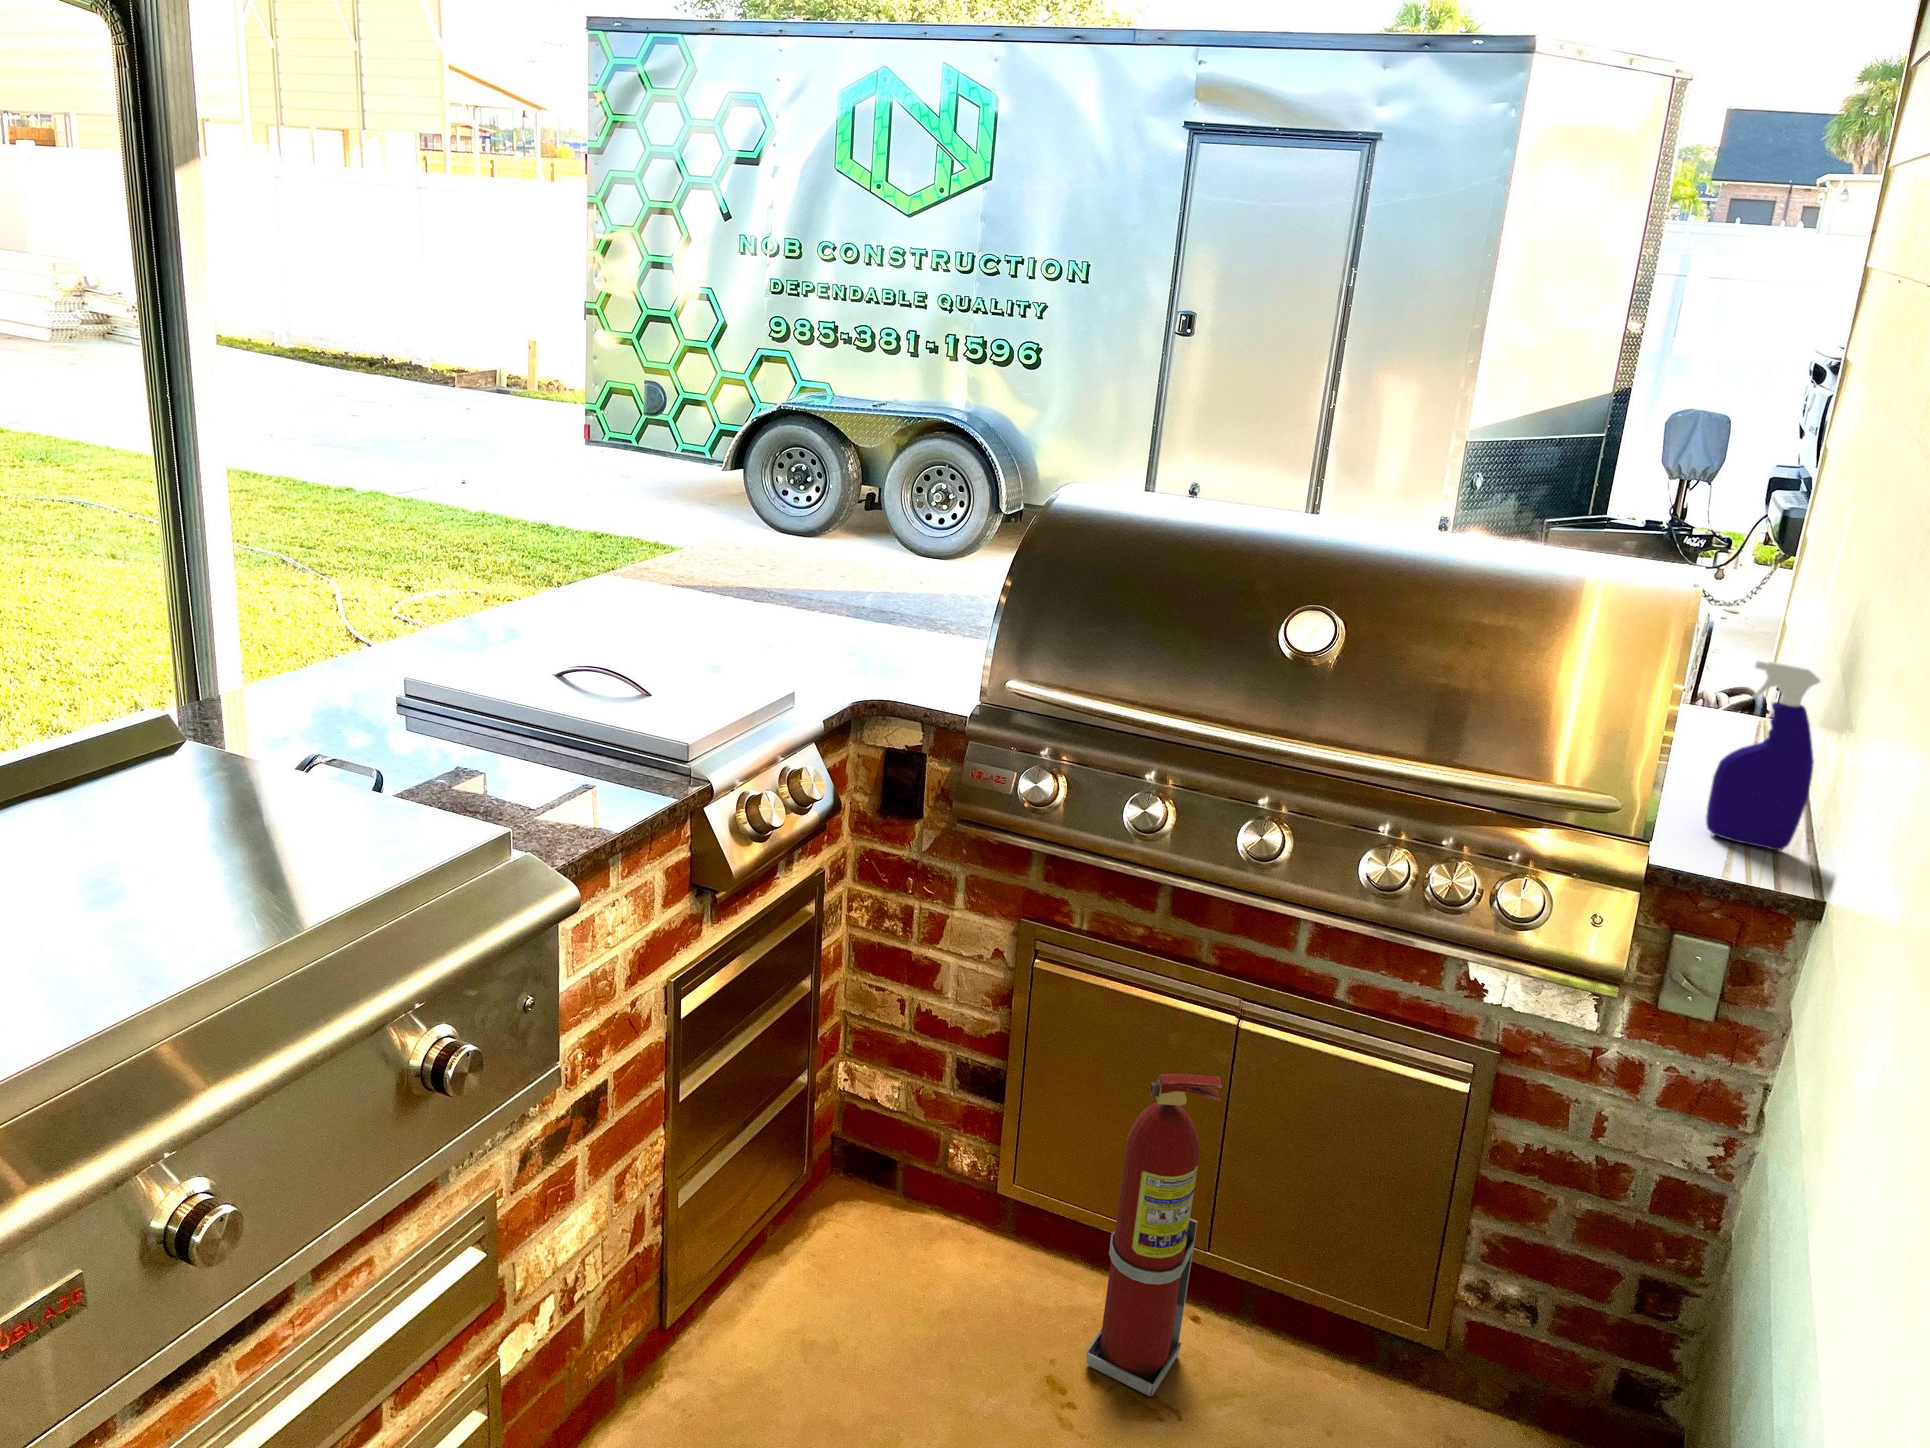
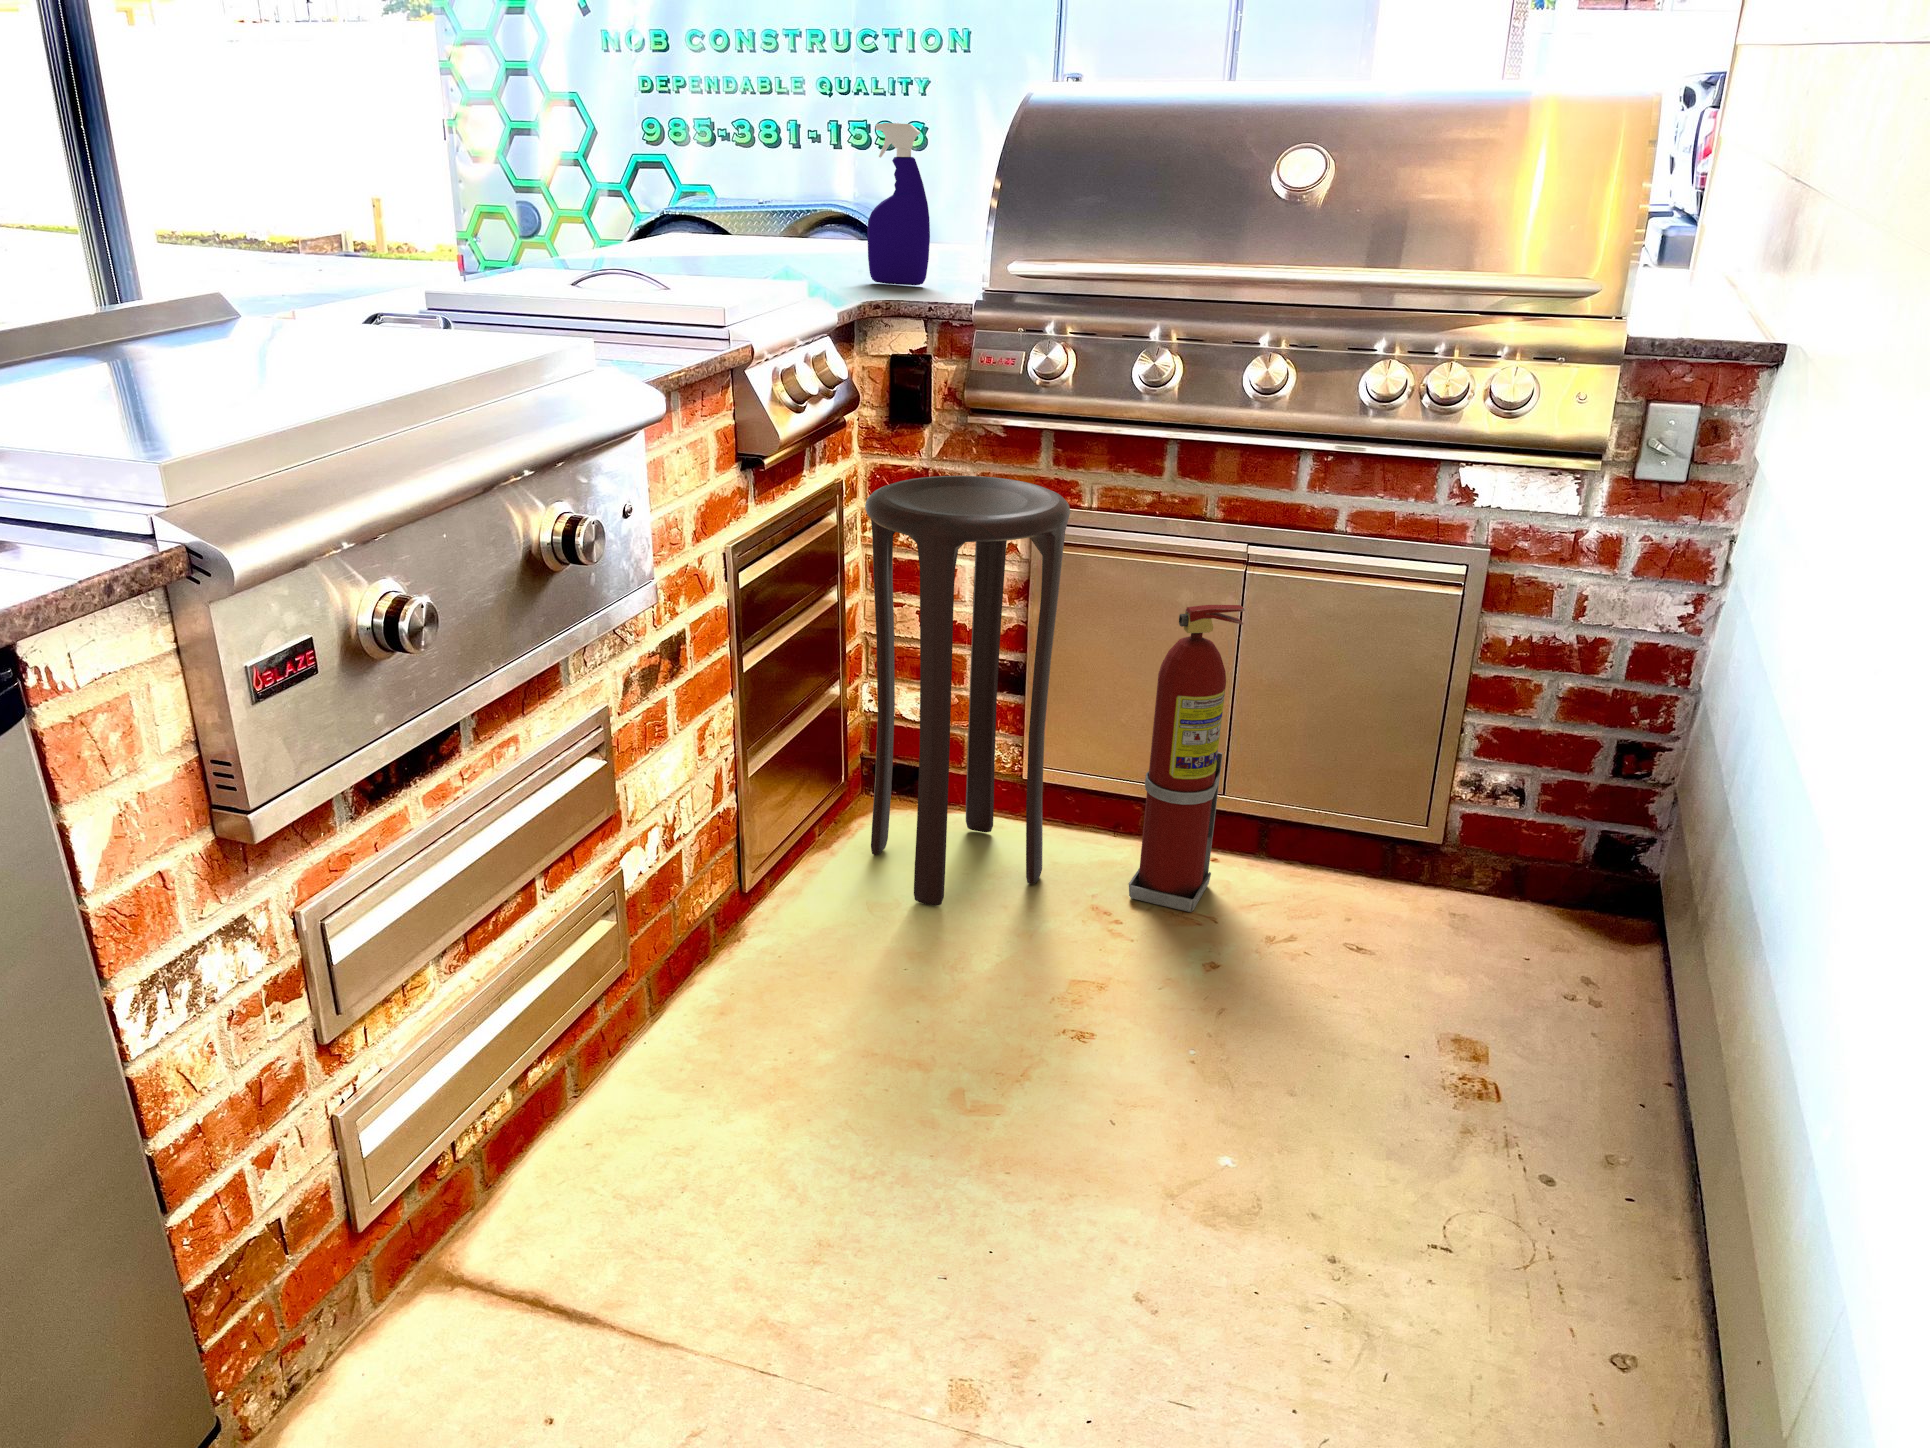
spray bottle: present [1706,661,1820,851] -> present [867,123,930,285]
stool: none [822,886,1044,1351] -> present [865,476,1070,906]

